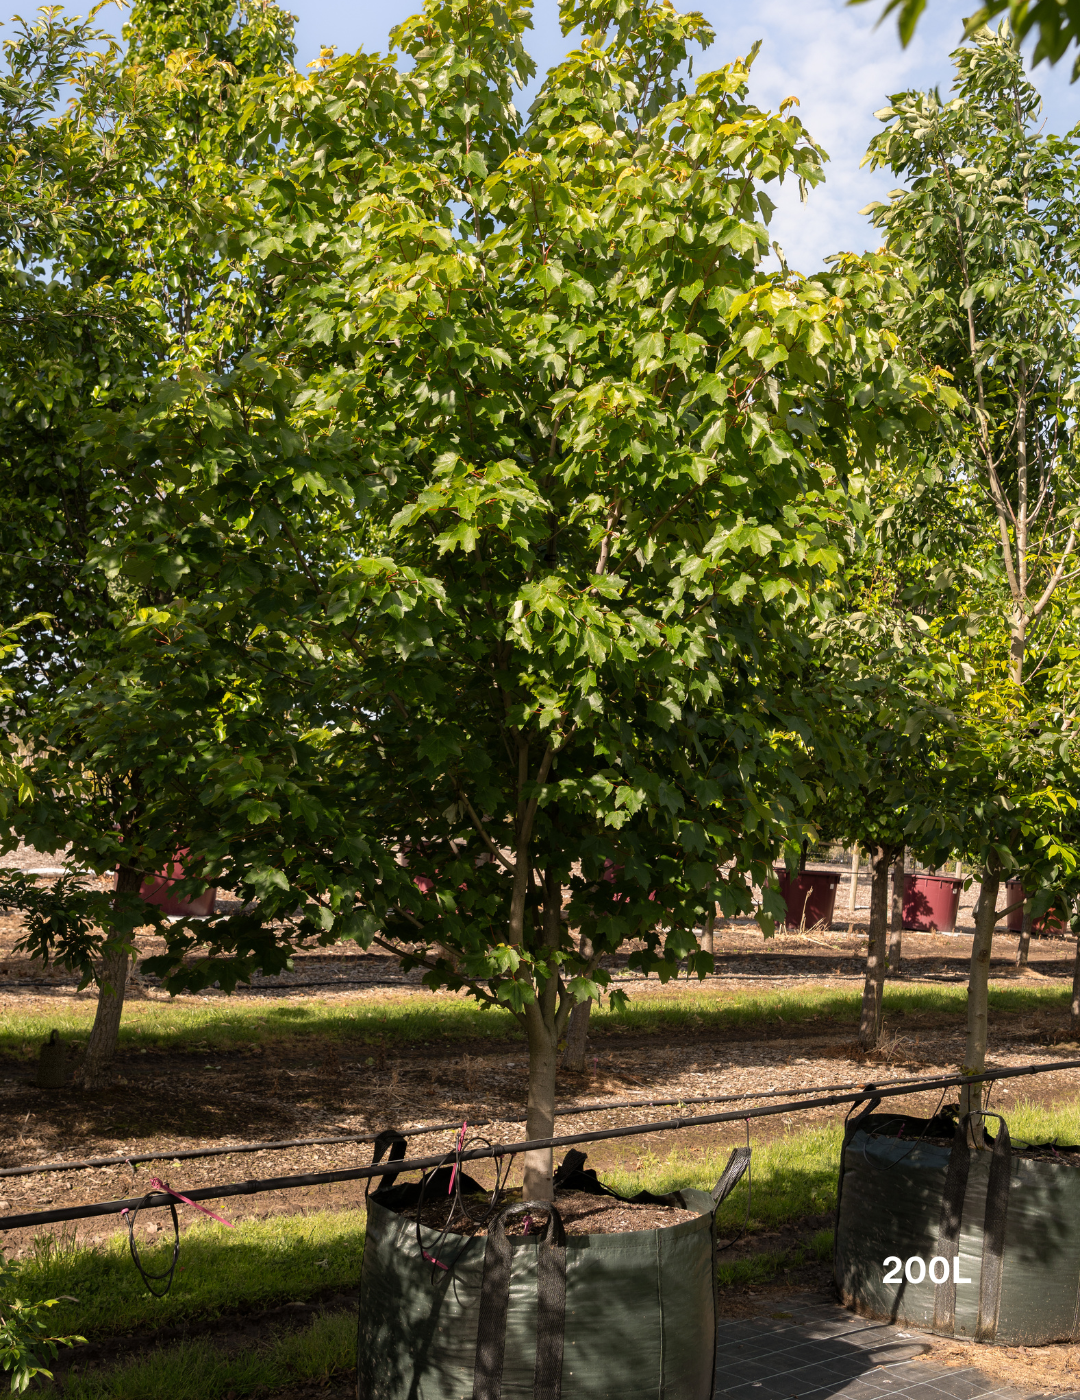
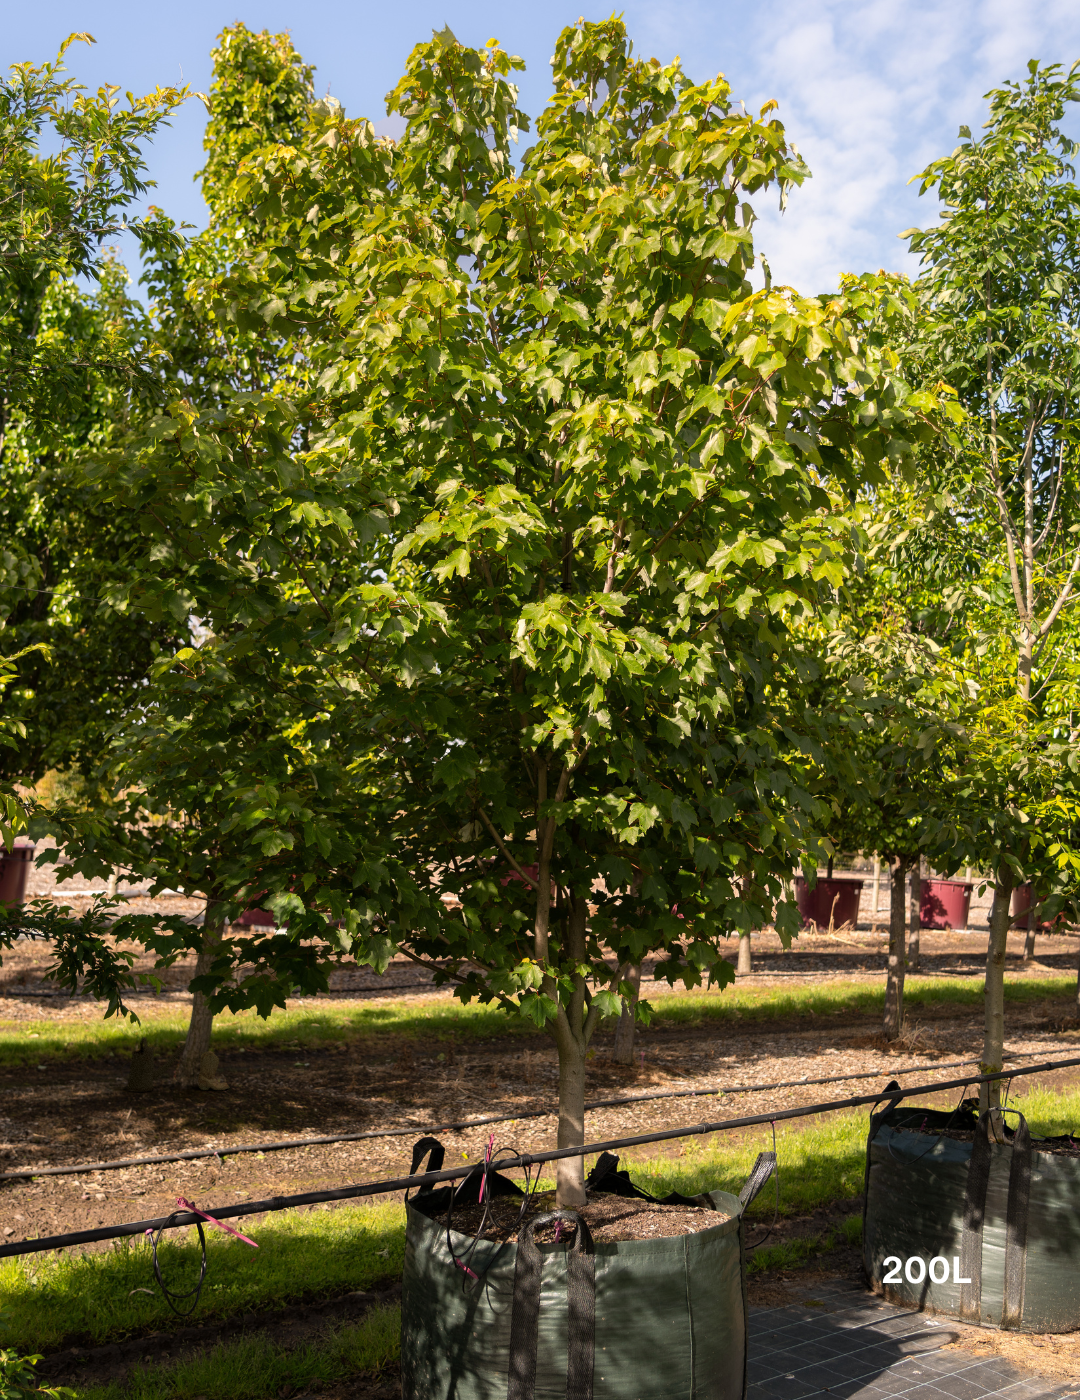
boots: none [114,1045,148,1087] -> present [198,1051,229,1090]

